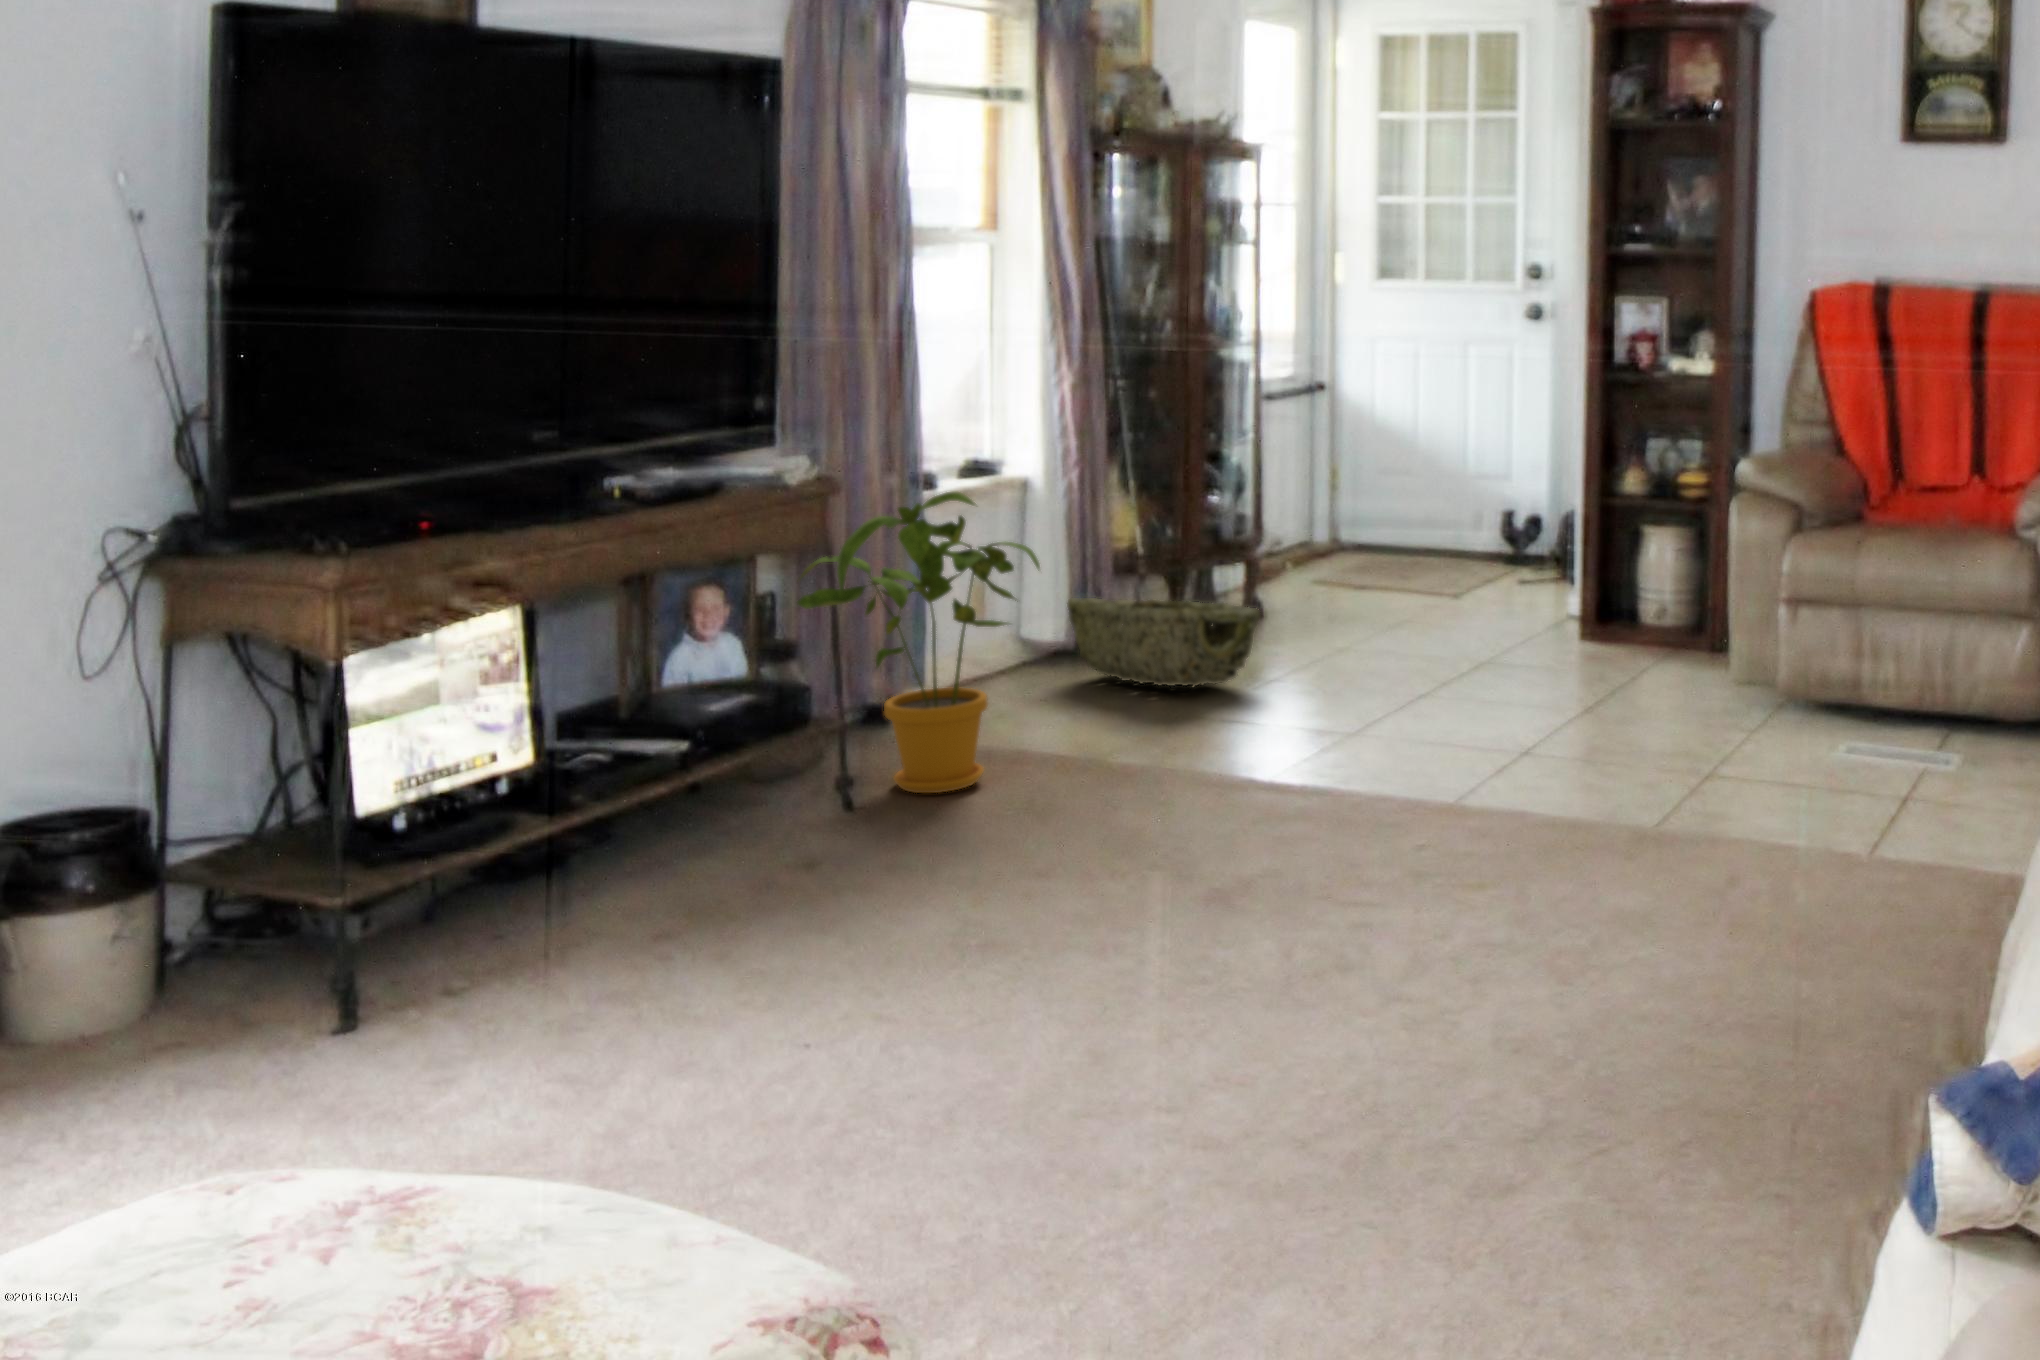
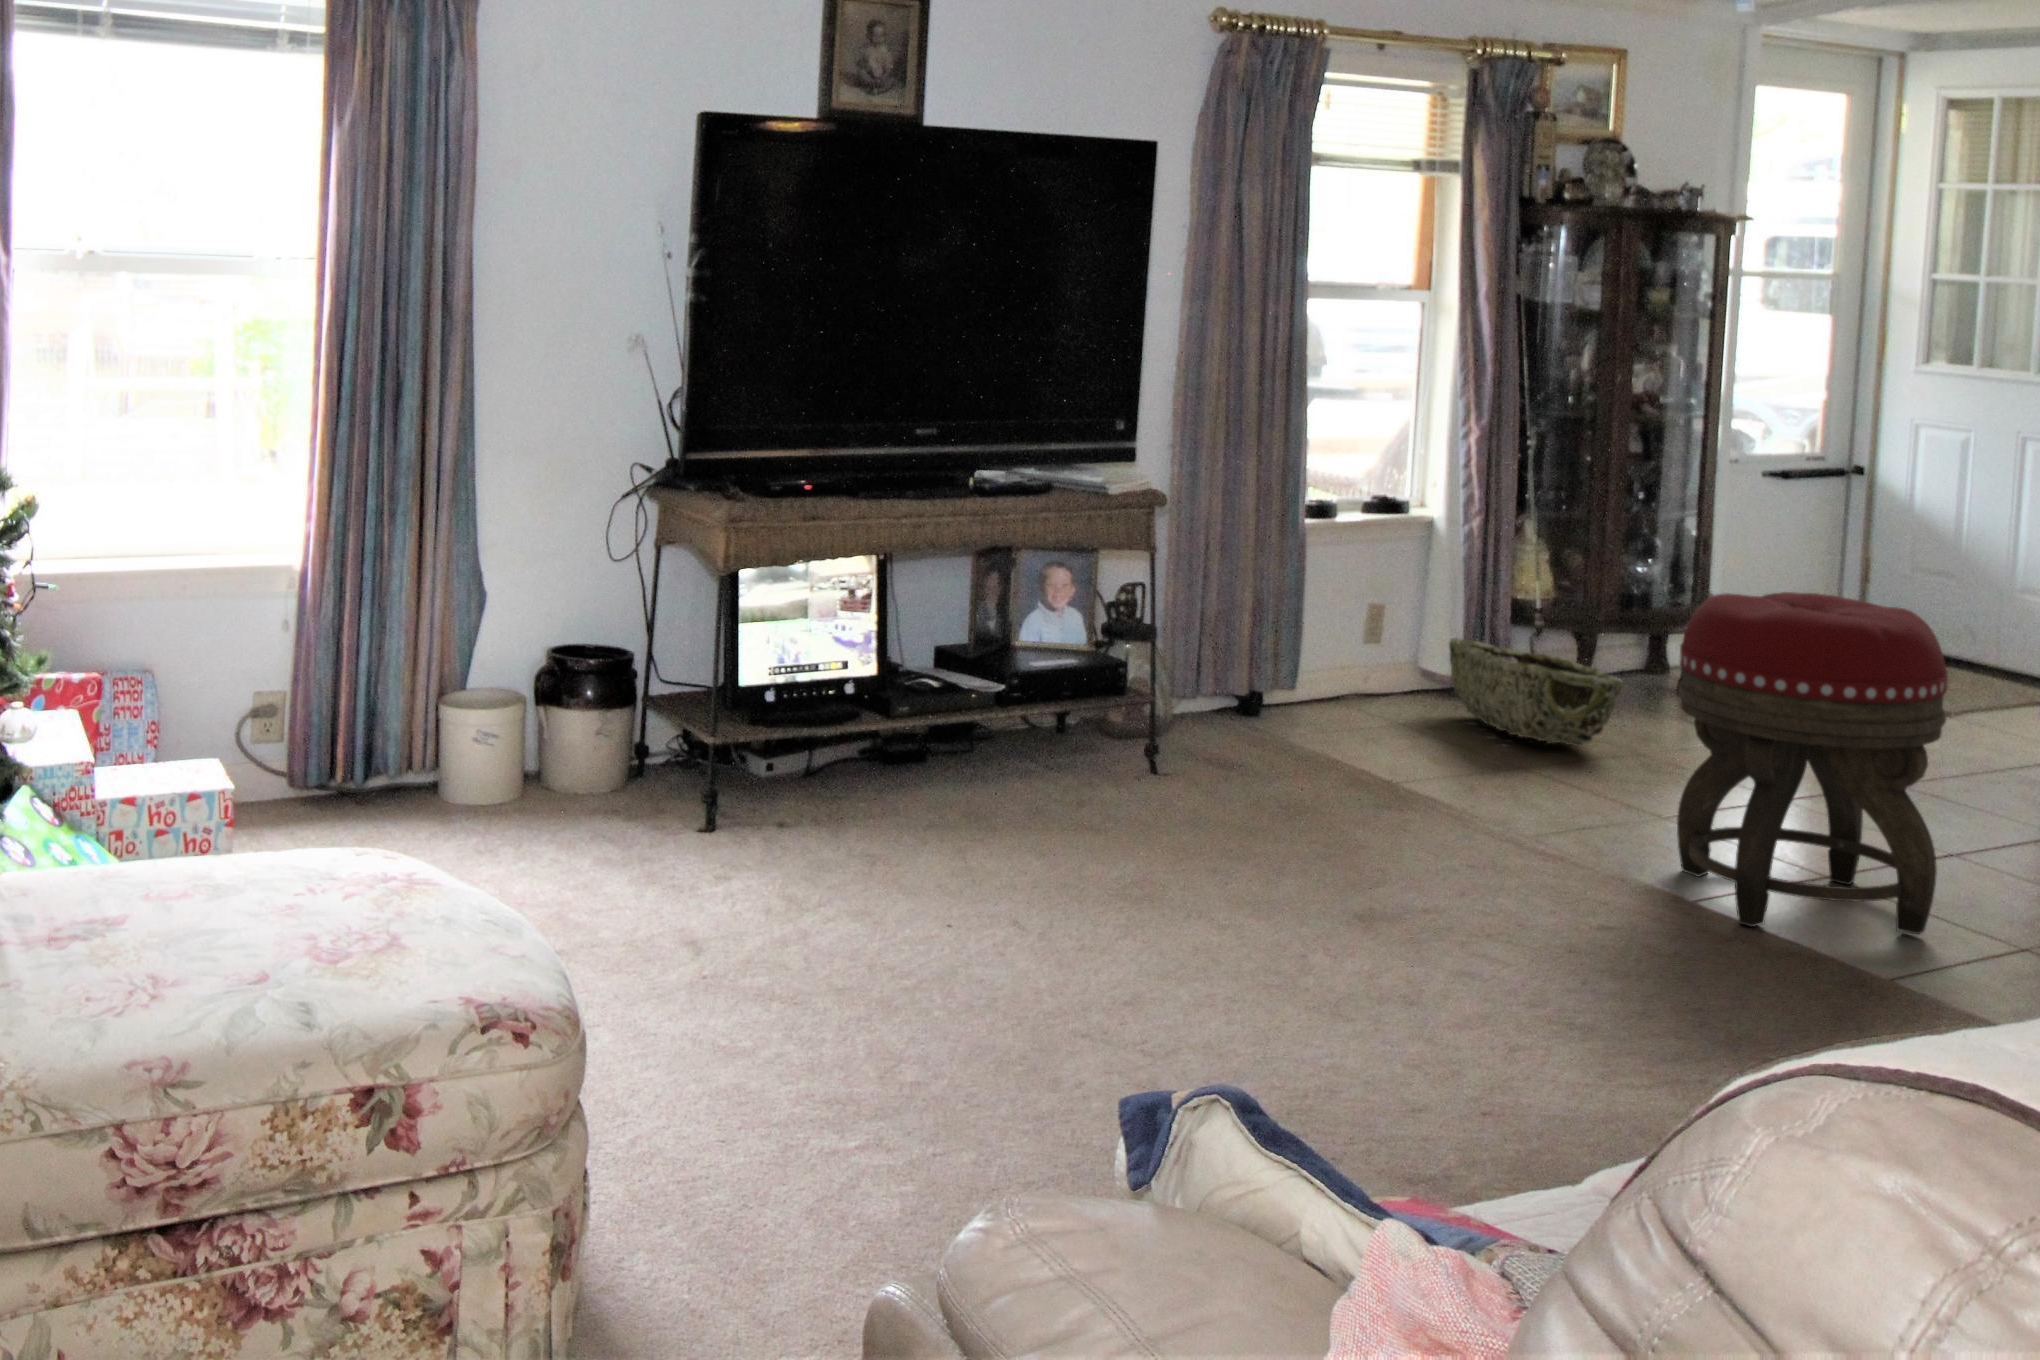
footstool: none [1414,486,1650,808] -> present [1677,592,1948,934]
house plant: present [797,492,1040,793] -> none [1143,518,1343,779]

